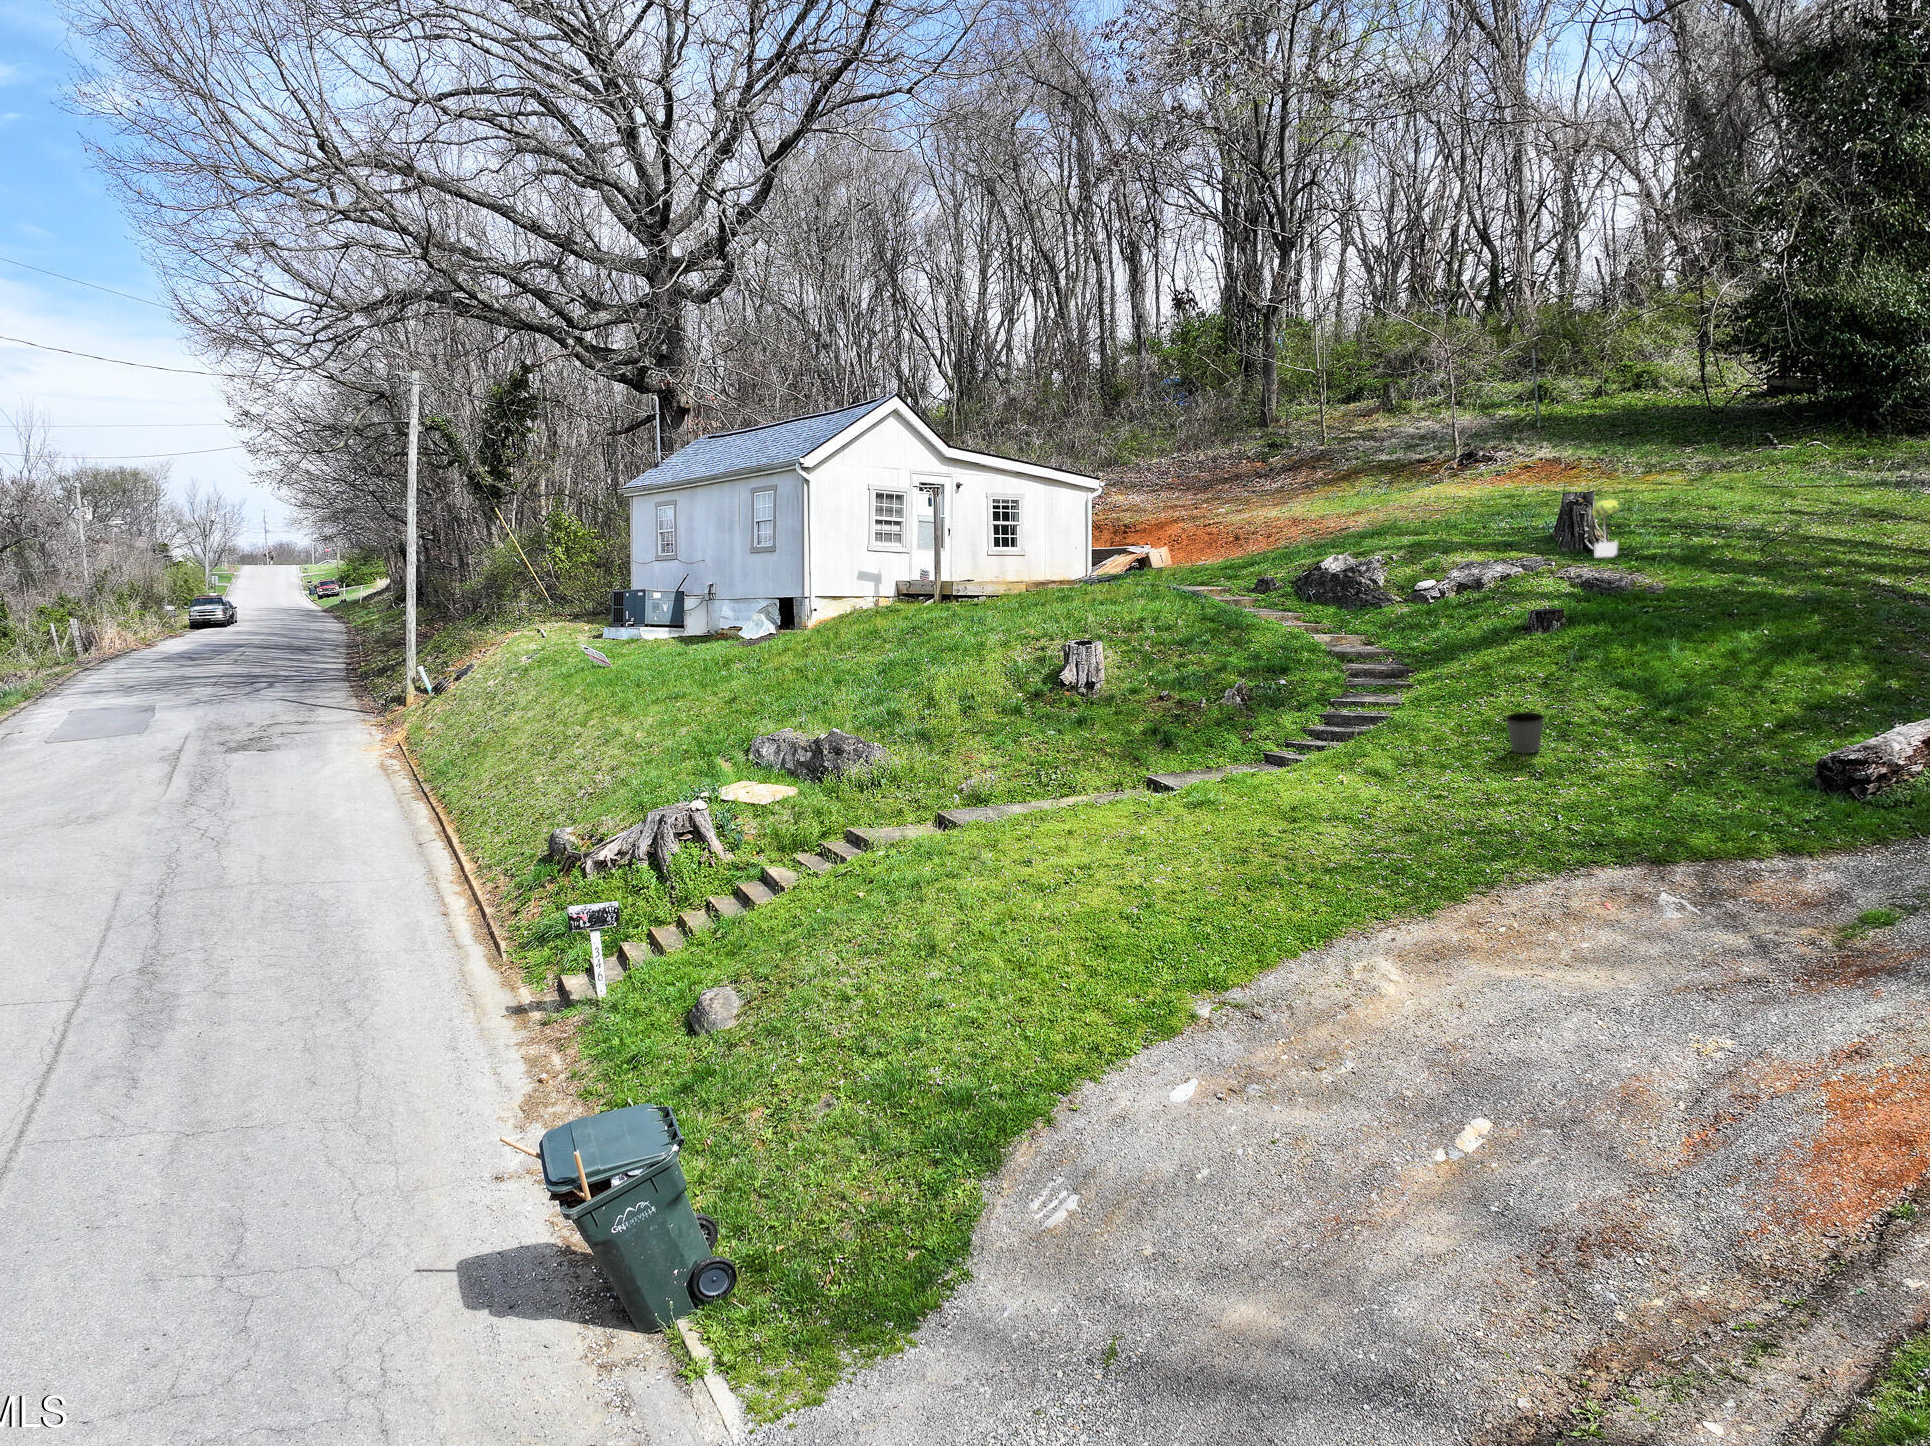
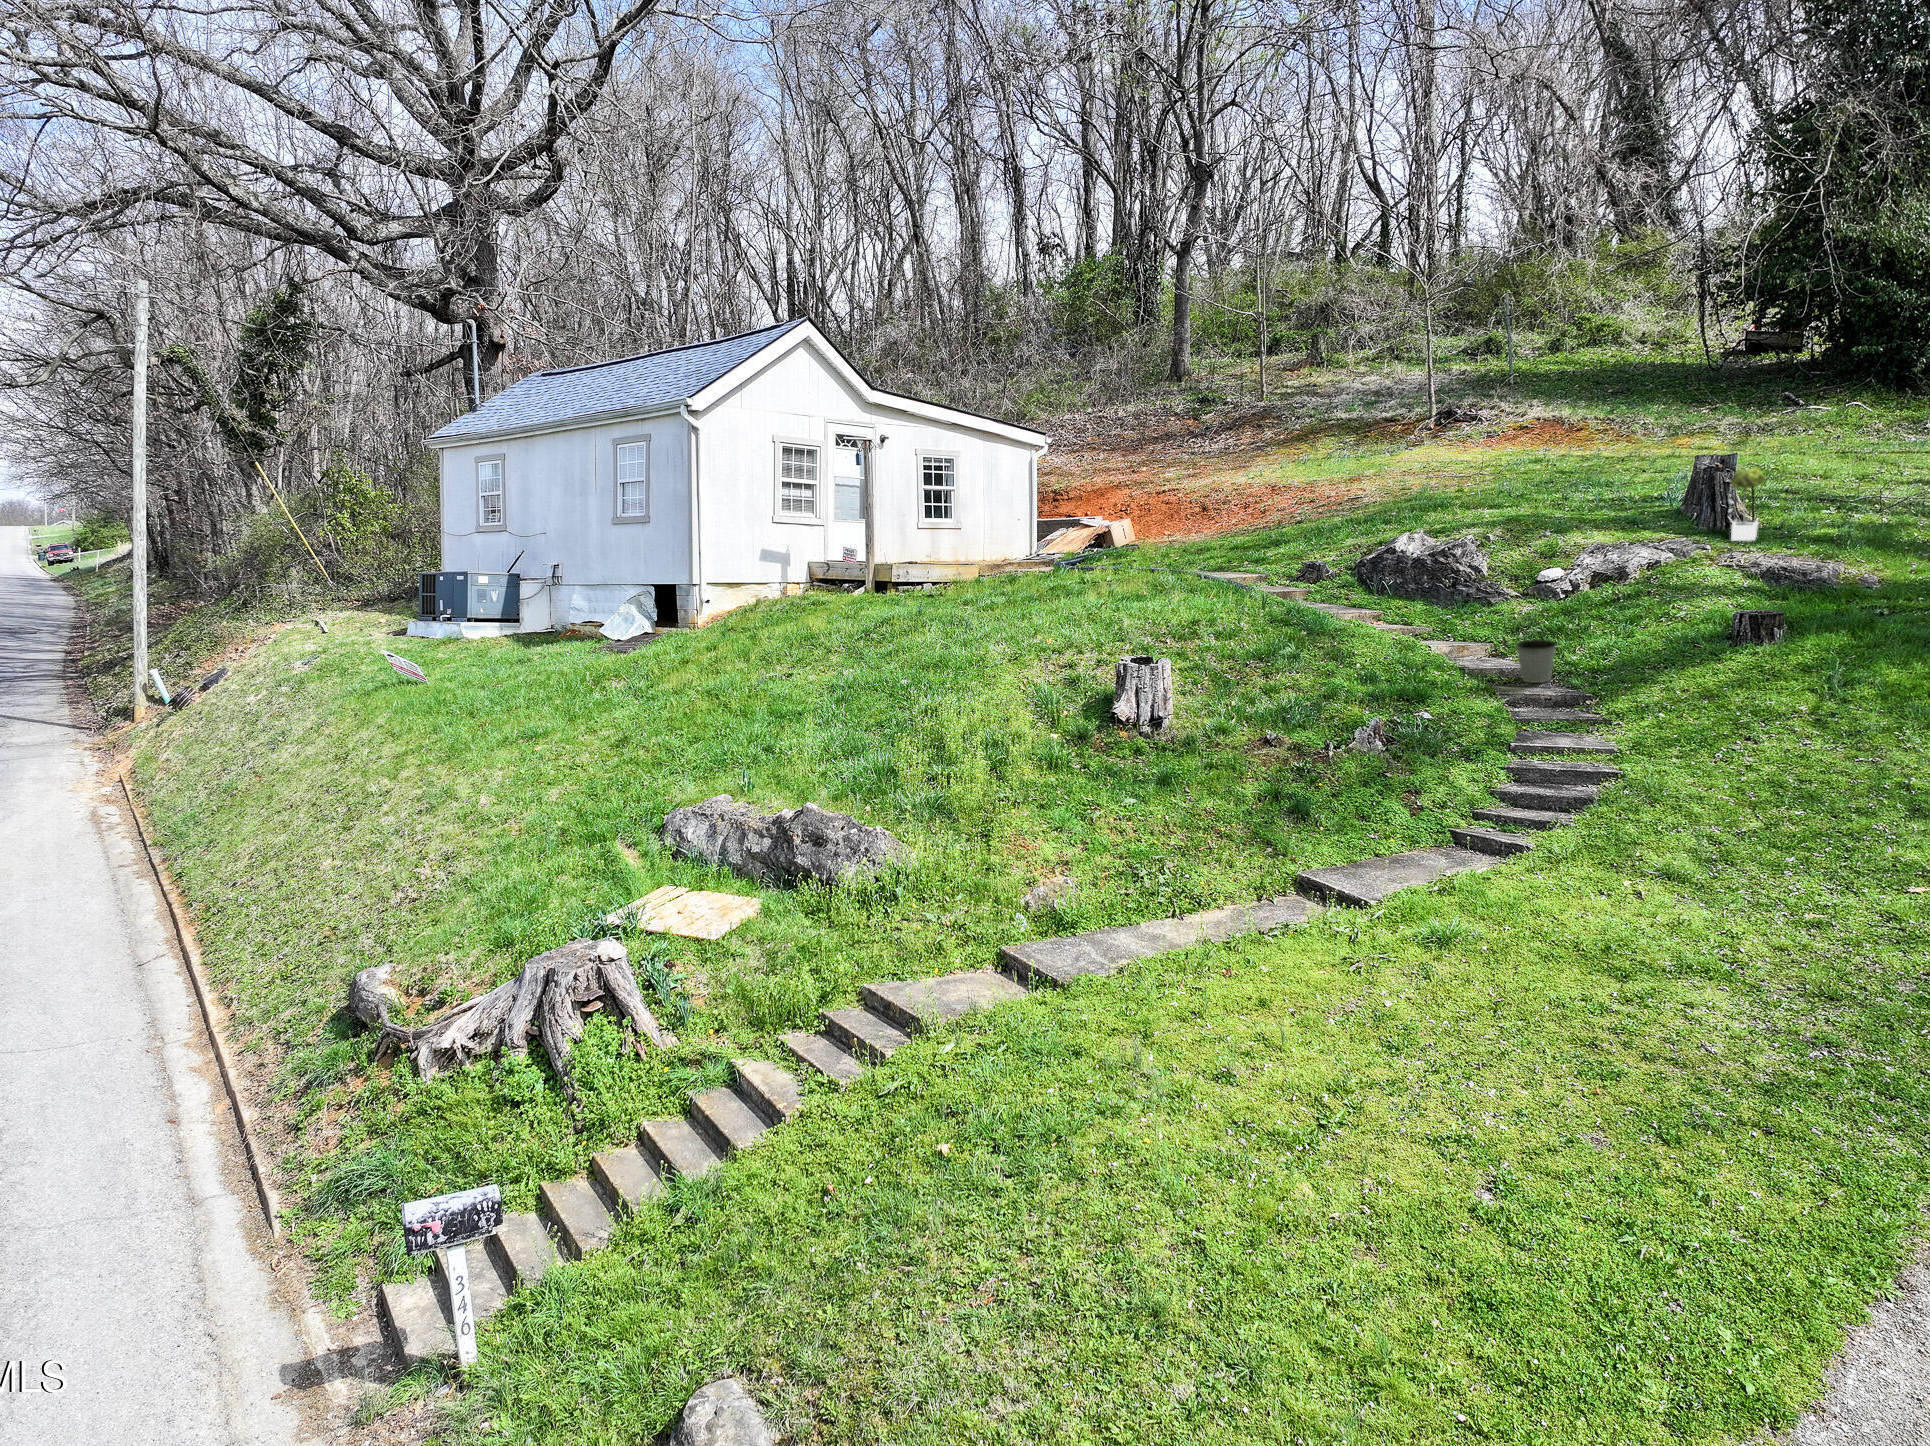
bucket: present [1505,712,1545,753] -> present [1516,639,1557,683]

